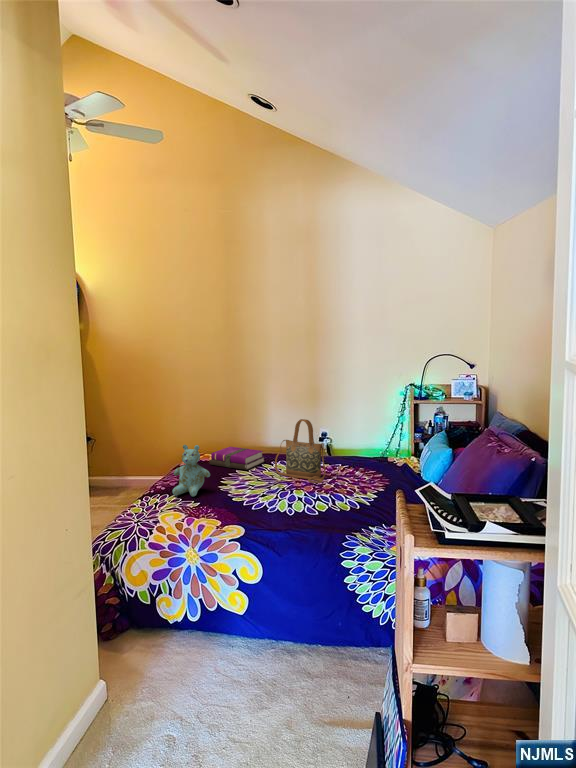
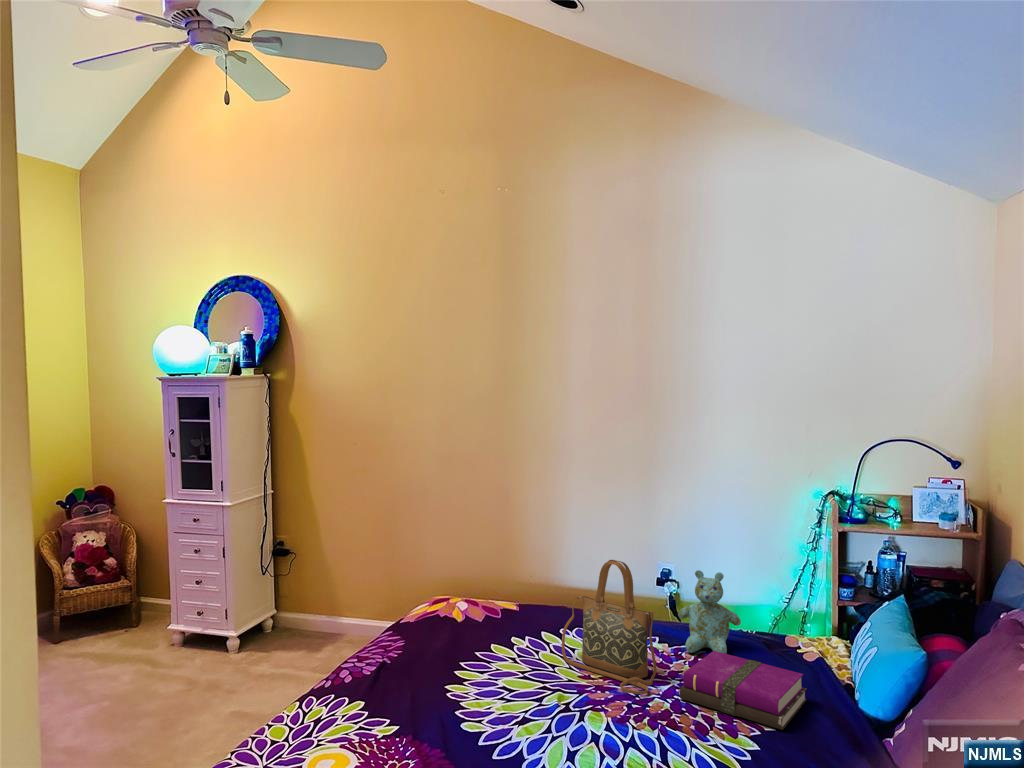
stuffed bear: present [173,445,210,496] -> present [678,570,741,654]
notebook: present [210,447,264,470] -> present [680,651,807,730]

